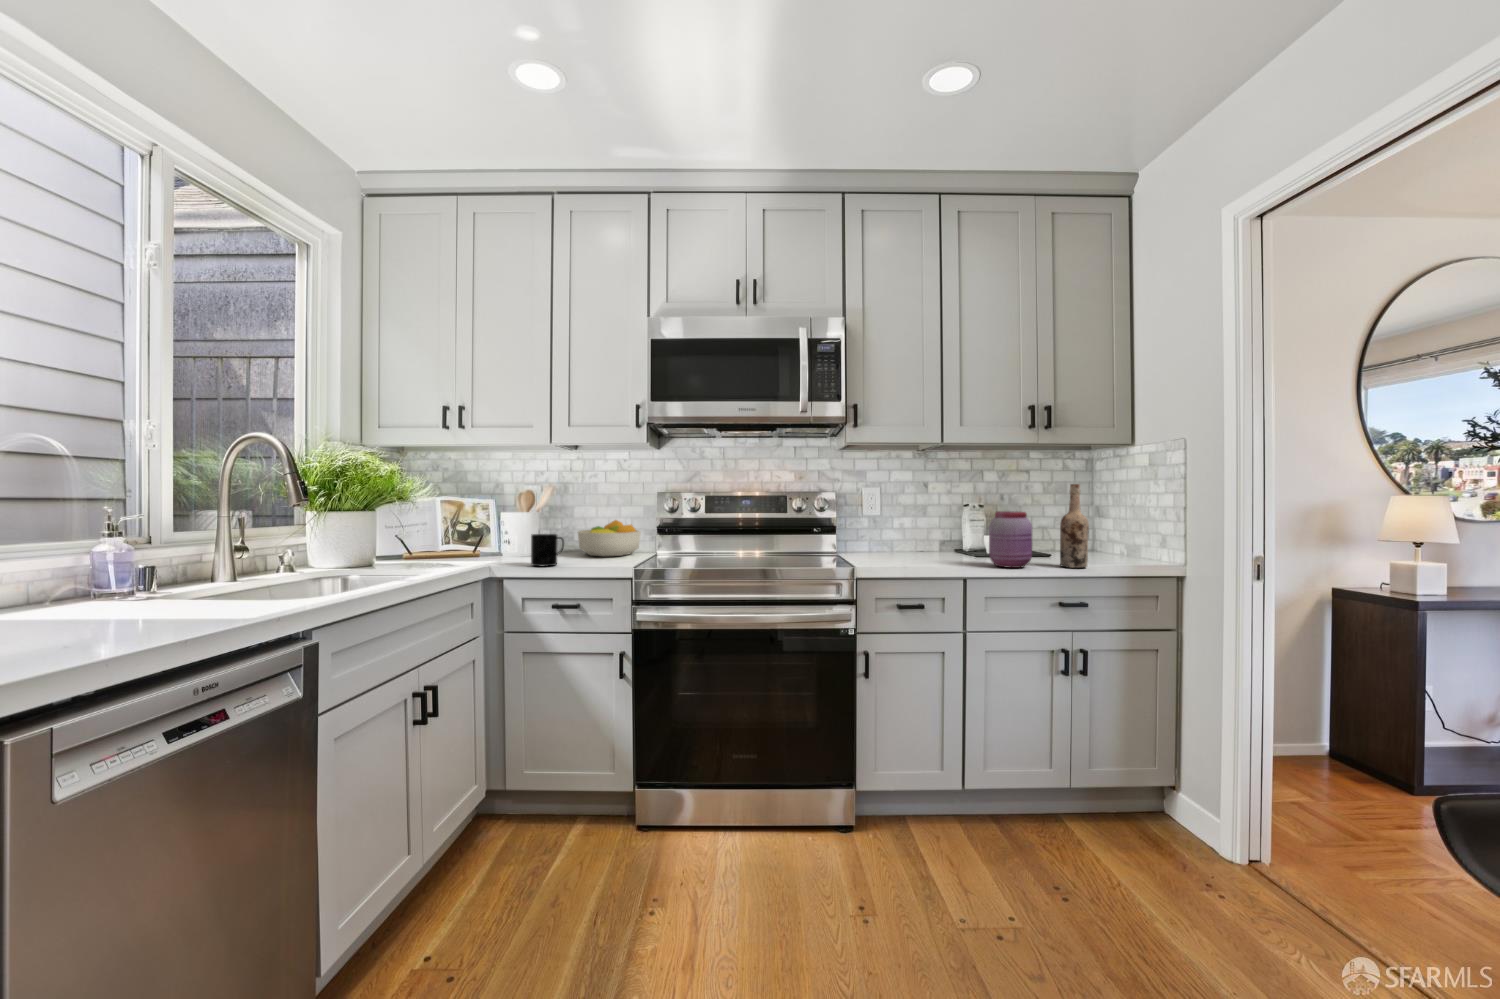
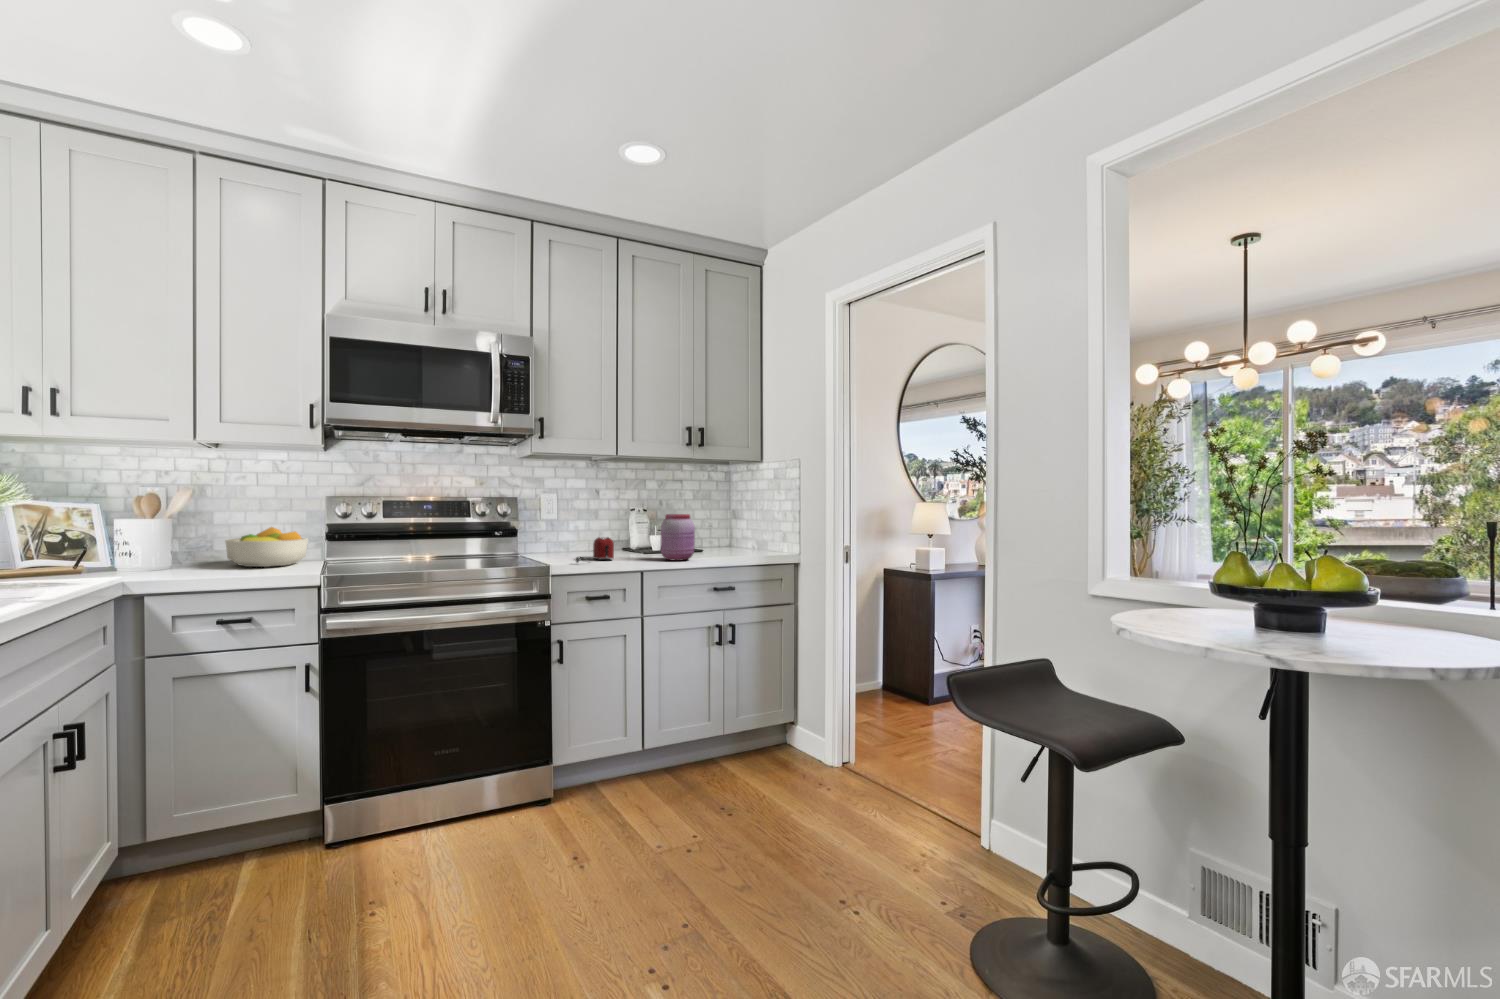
wine bottle: present [1060,484,1089,568] -> none [714,491,735,559]
mug: present [531,534,564,566] -> none [181,543,227,580]
toaster: none [883,537,933,565] -> present [575,537,614,563]

